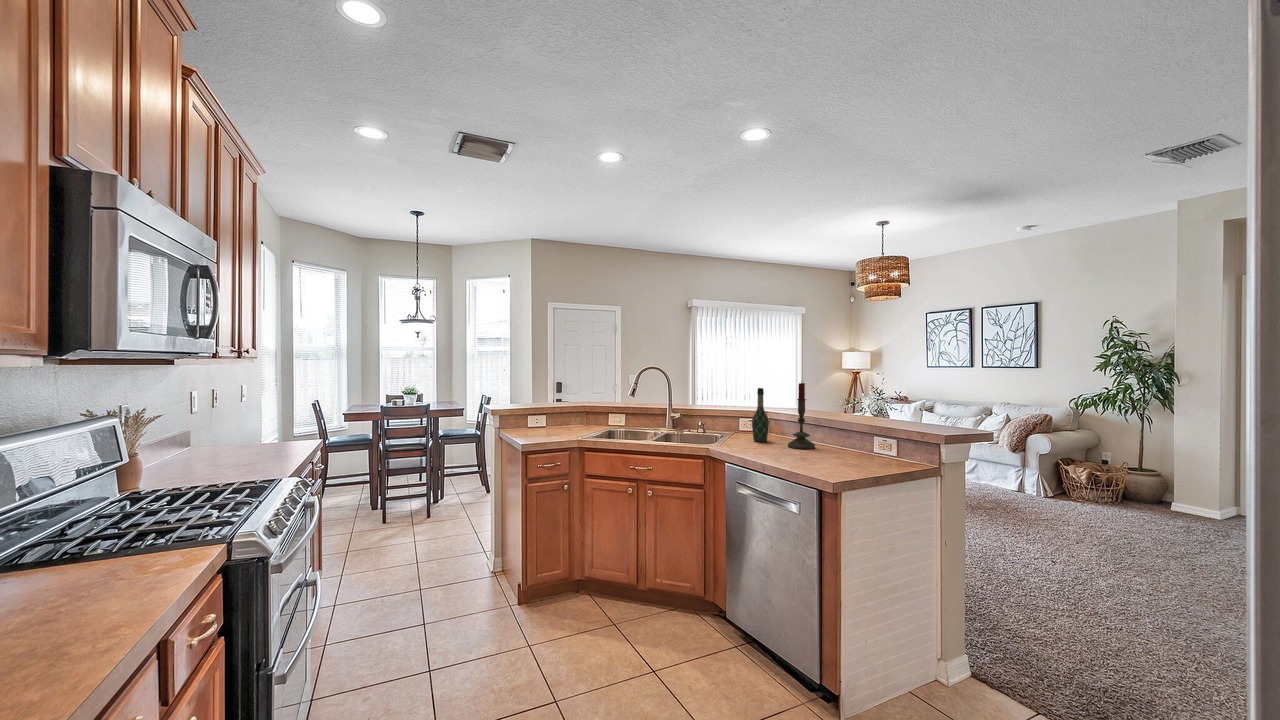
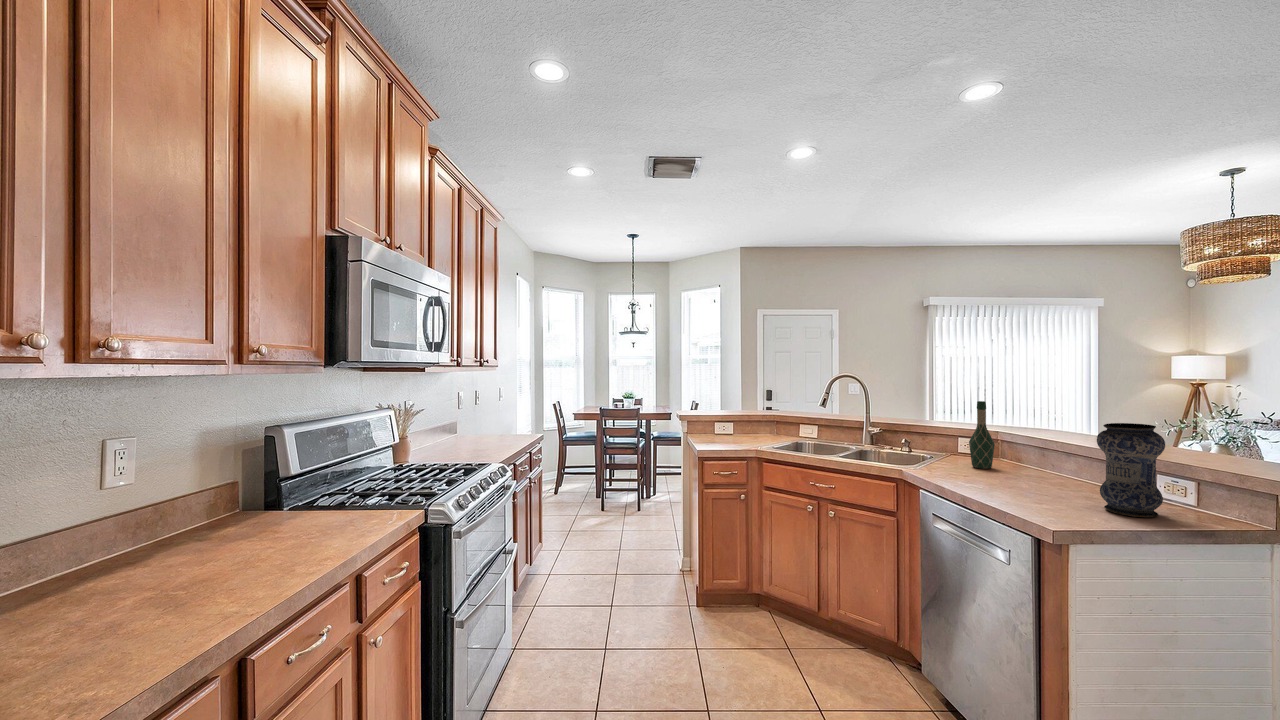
candle: present [788,383,815,449] -> none [1019,393,1061,483]
vase: none [848,402,887,468] -> present [1097,423,1165,517]

